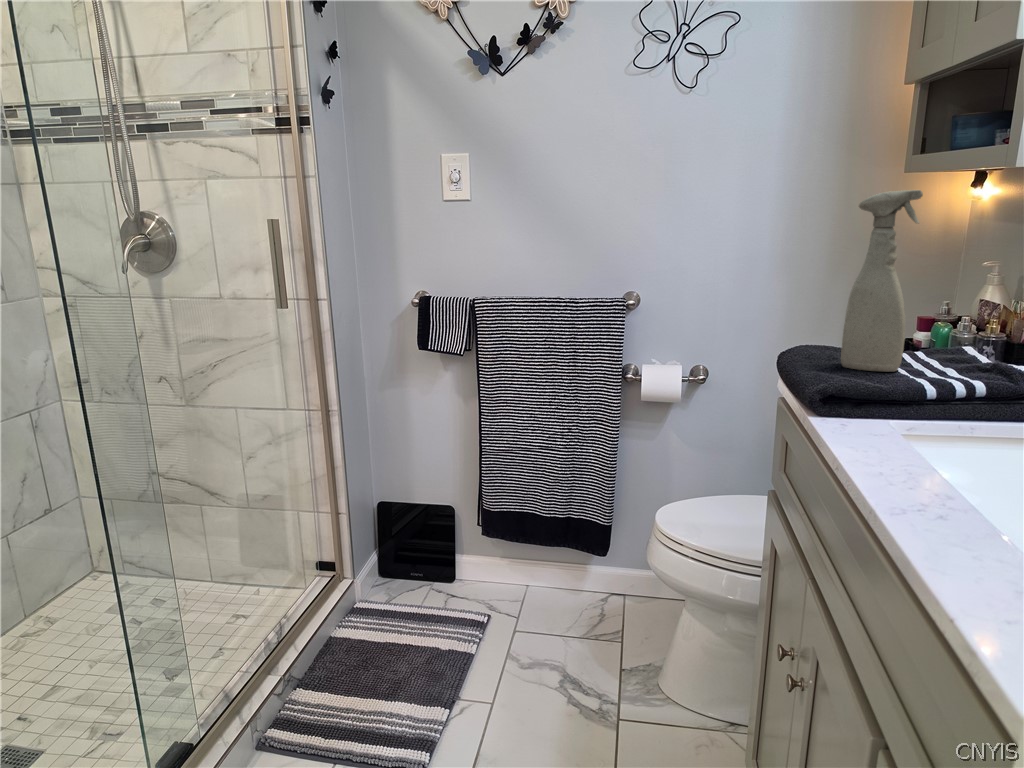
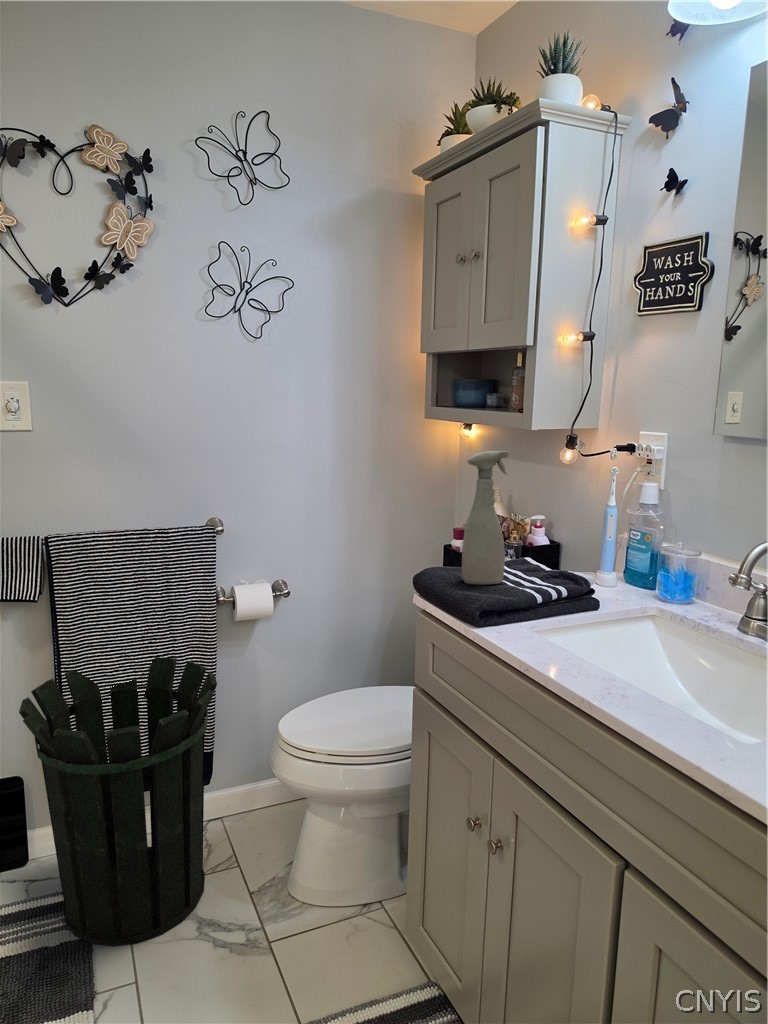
waste bin: none [429,419,605,673] -> present [19,657,217,946]

